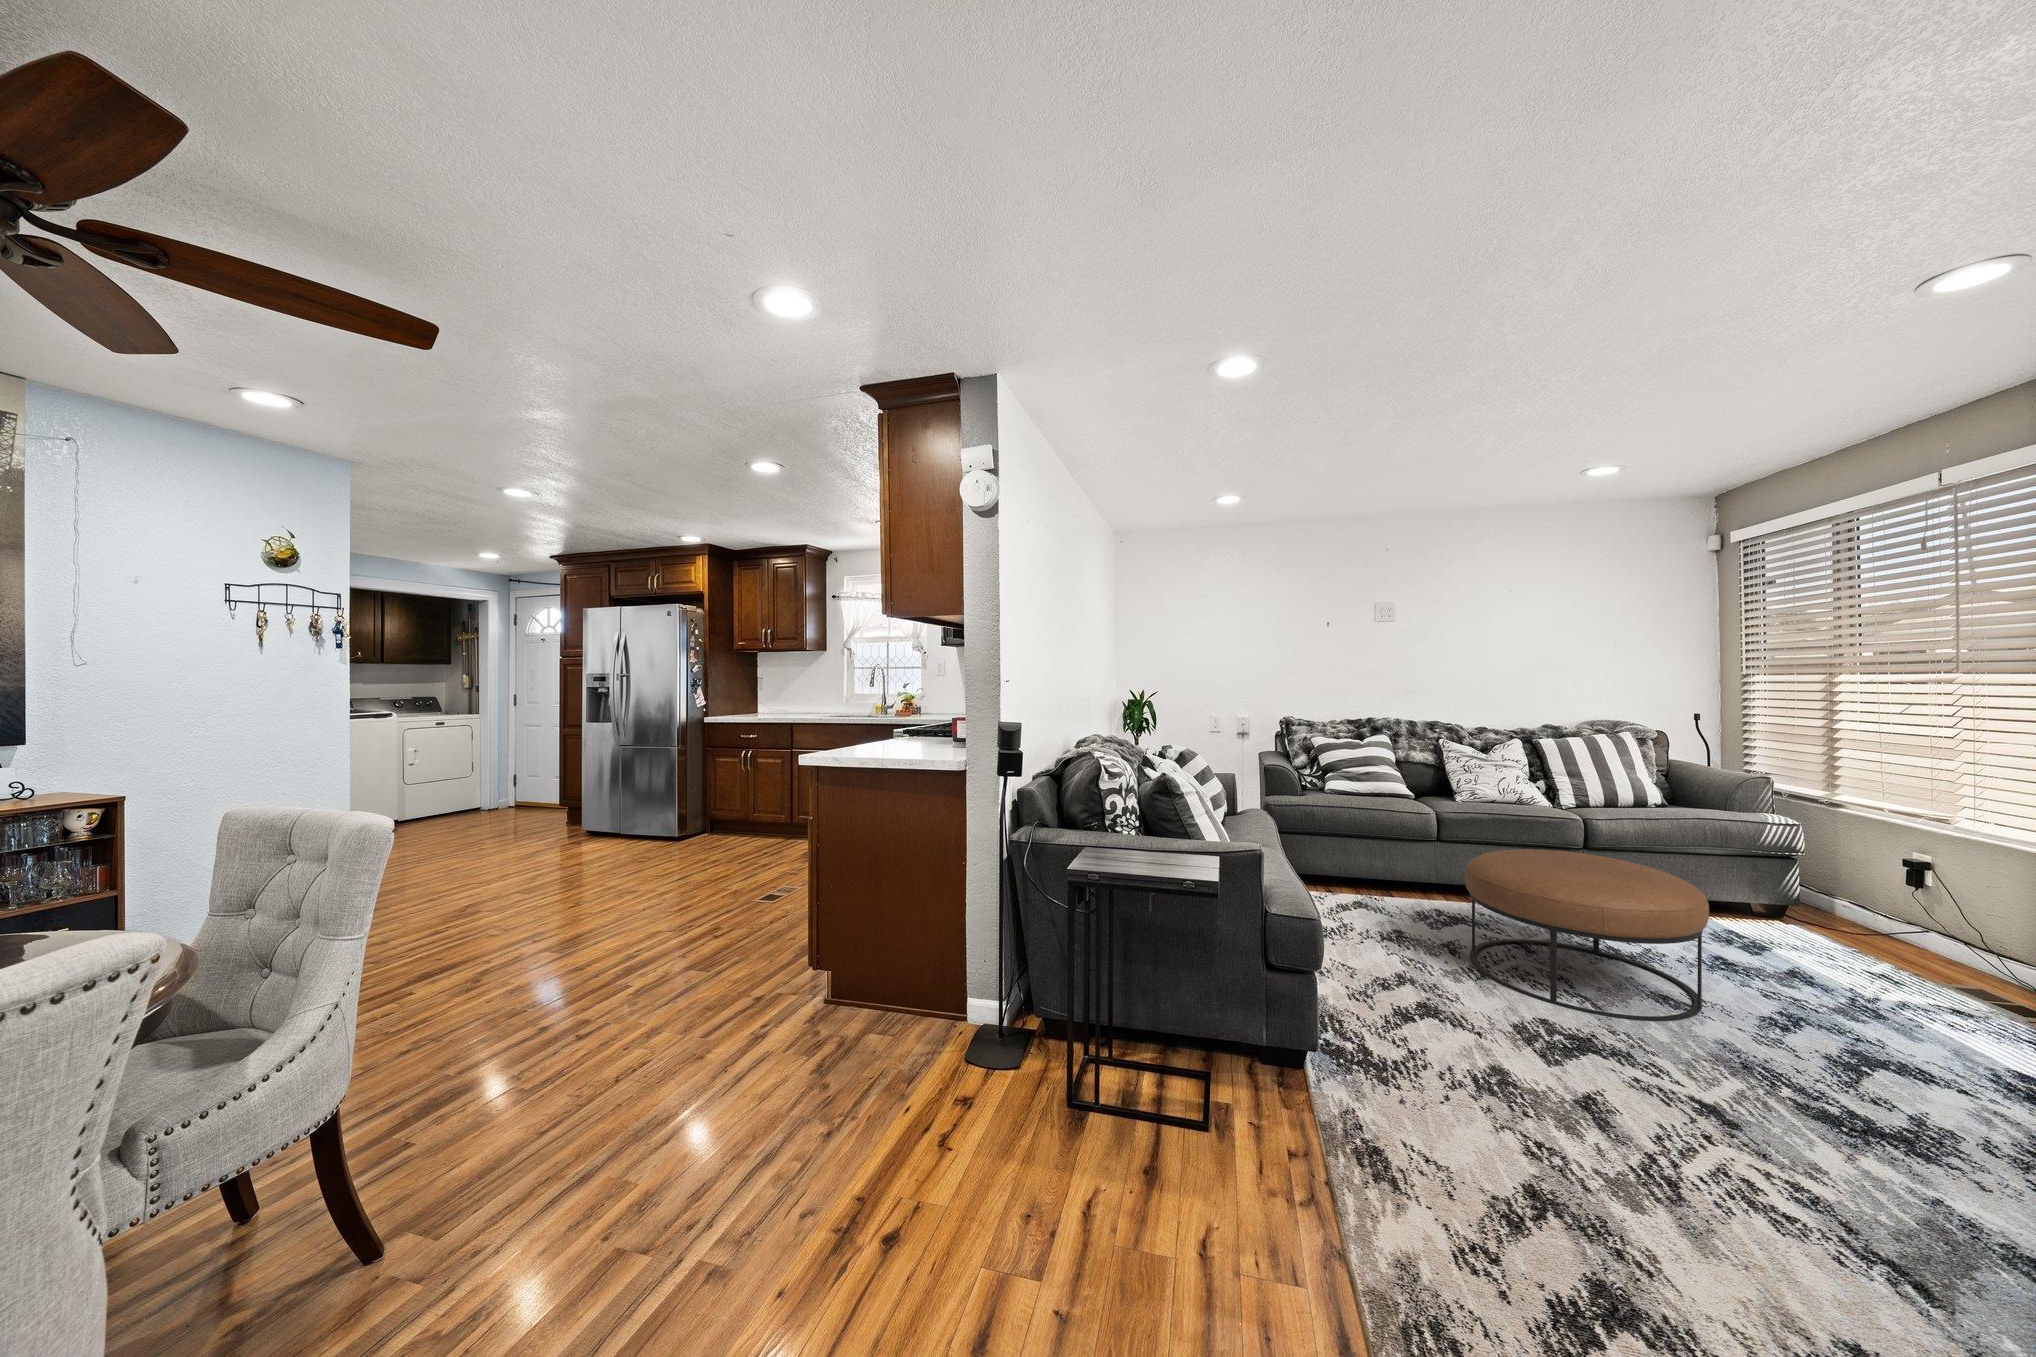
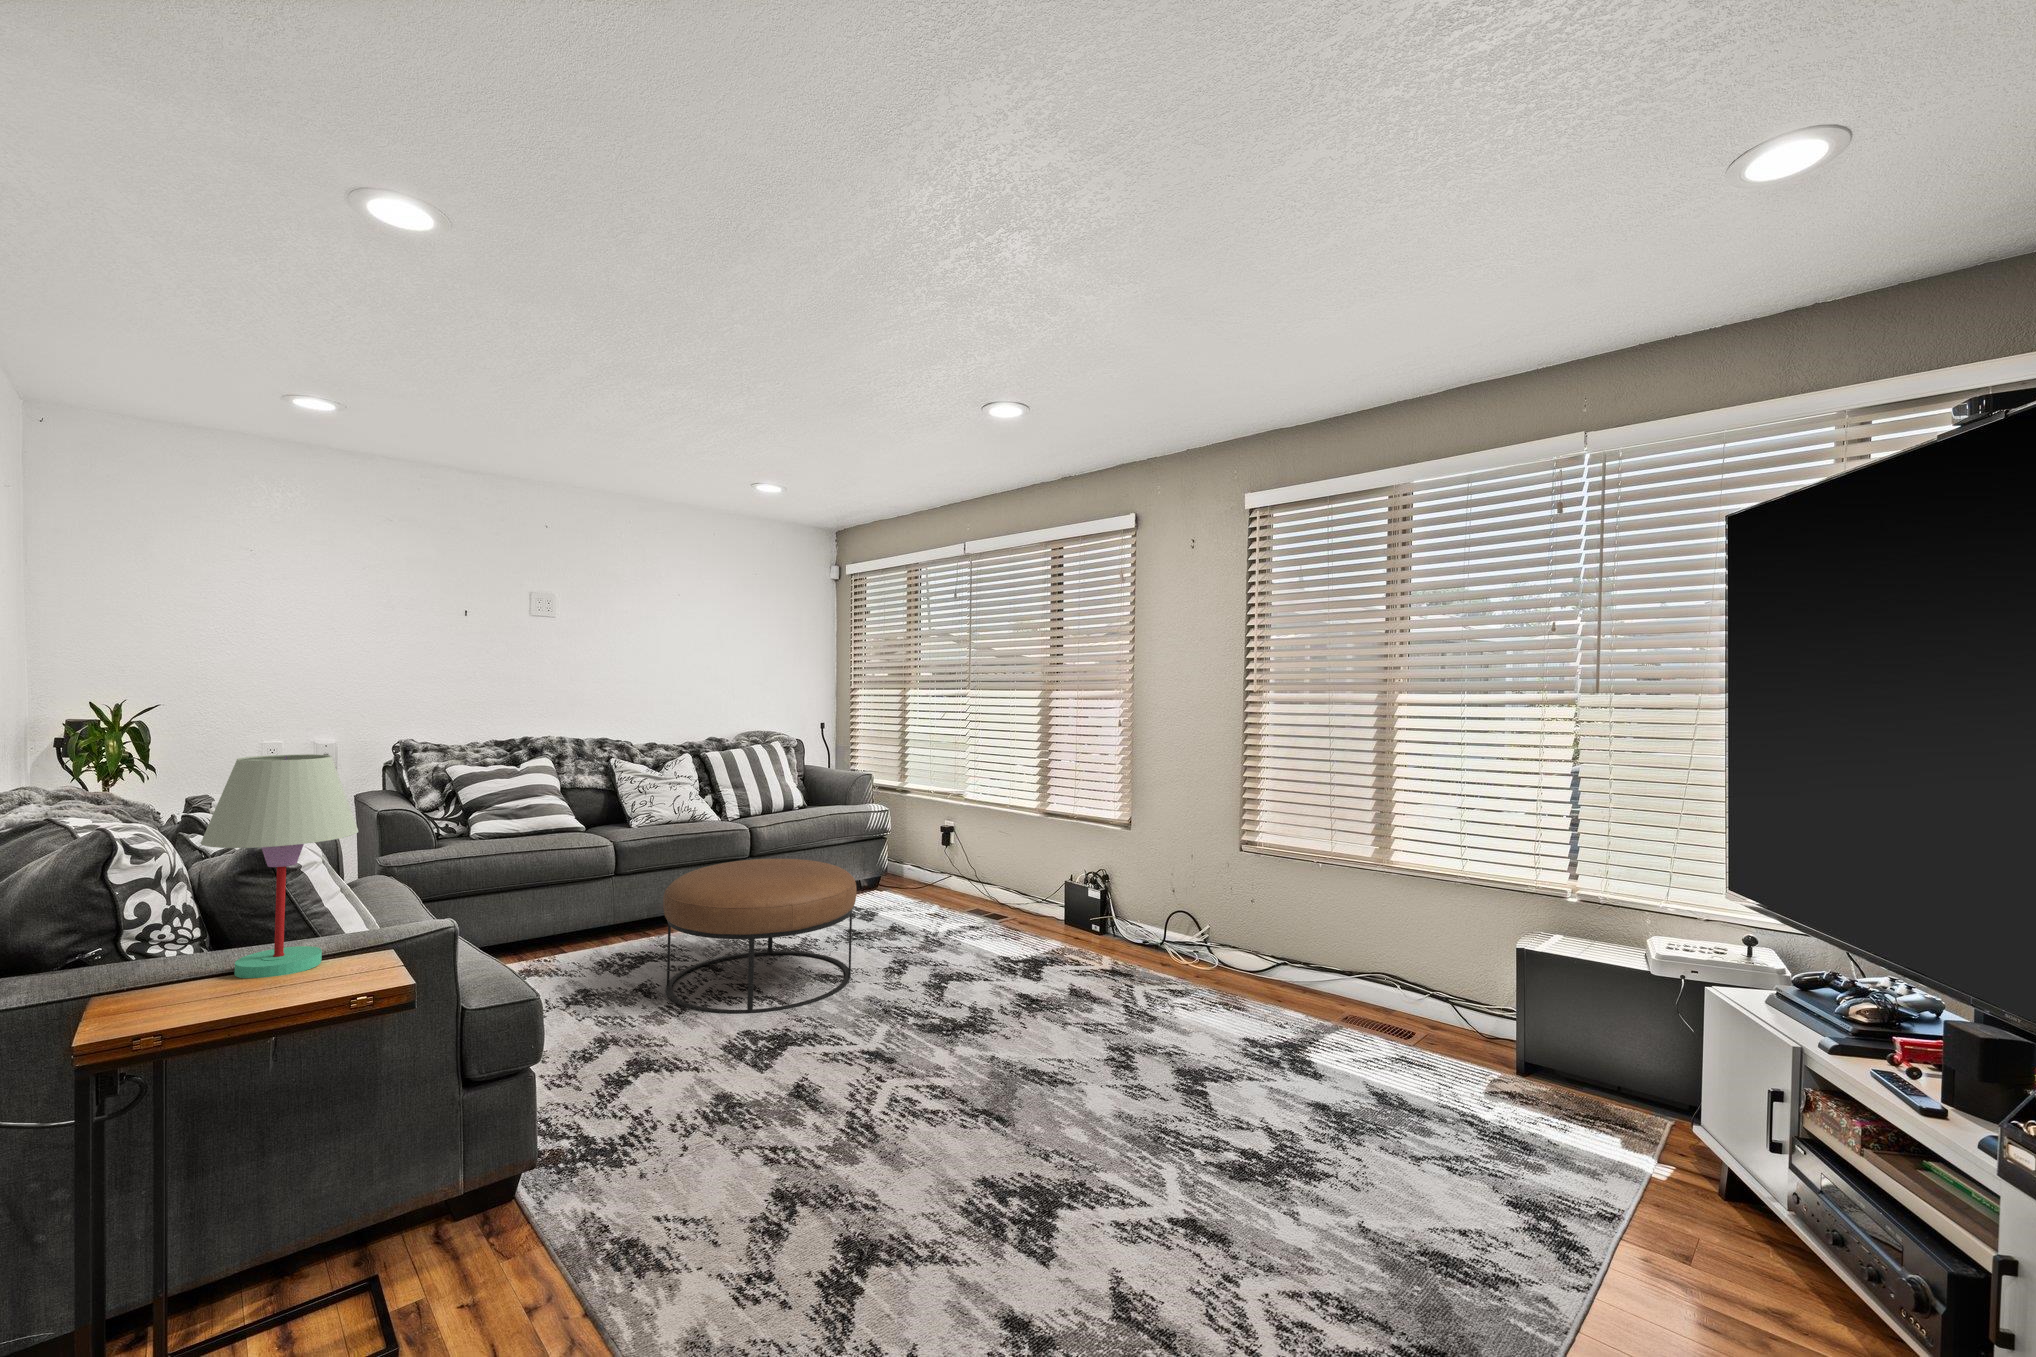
table lamp: none [1120,728,1193,862] -> present [201,754,358,978]

